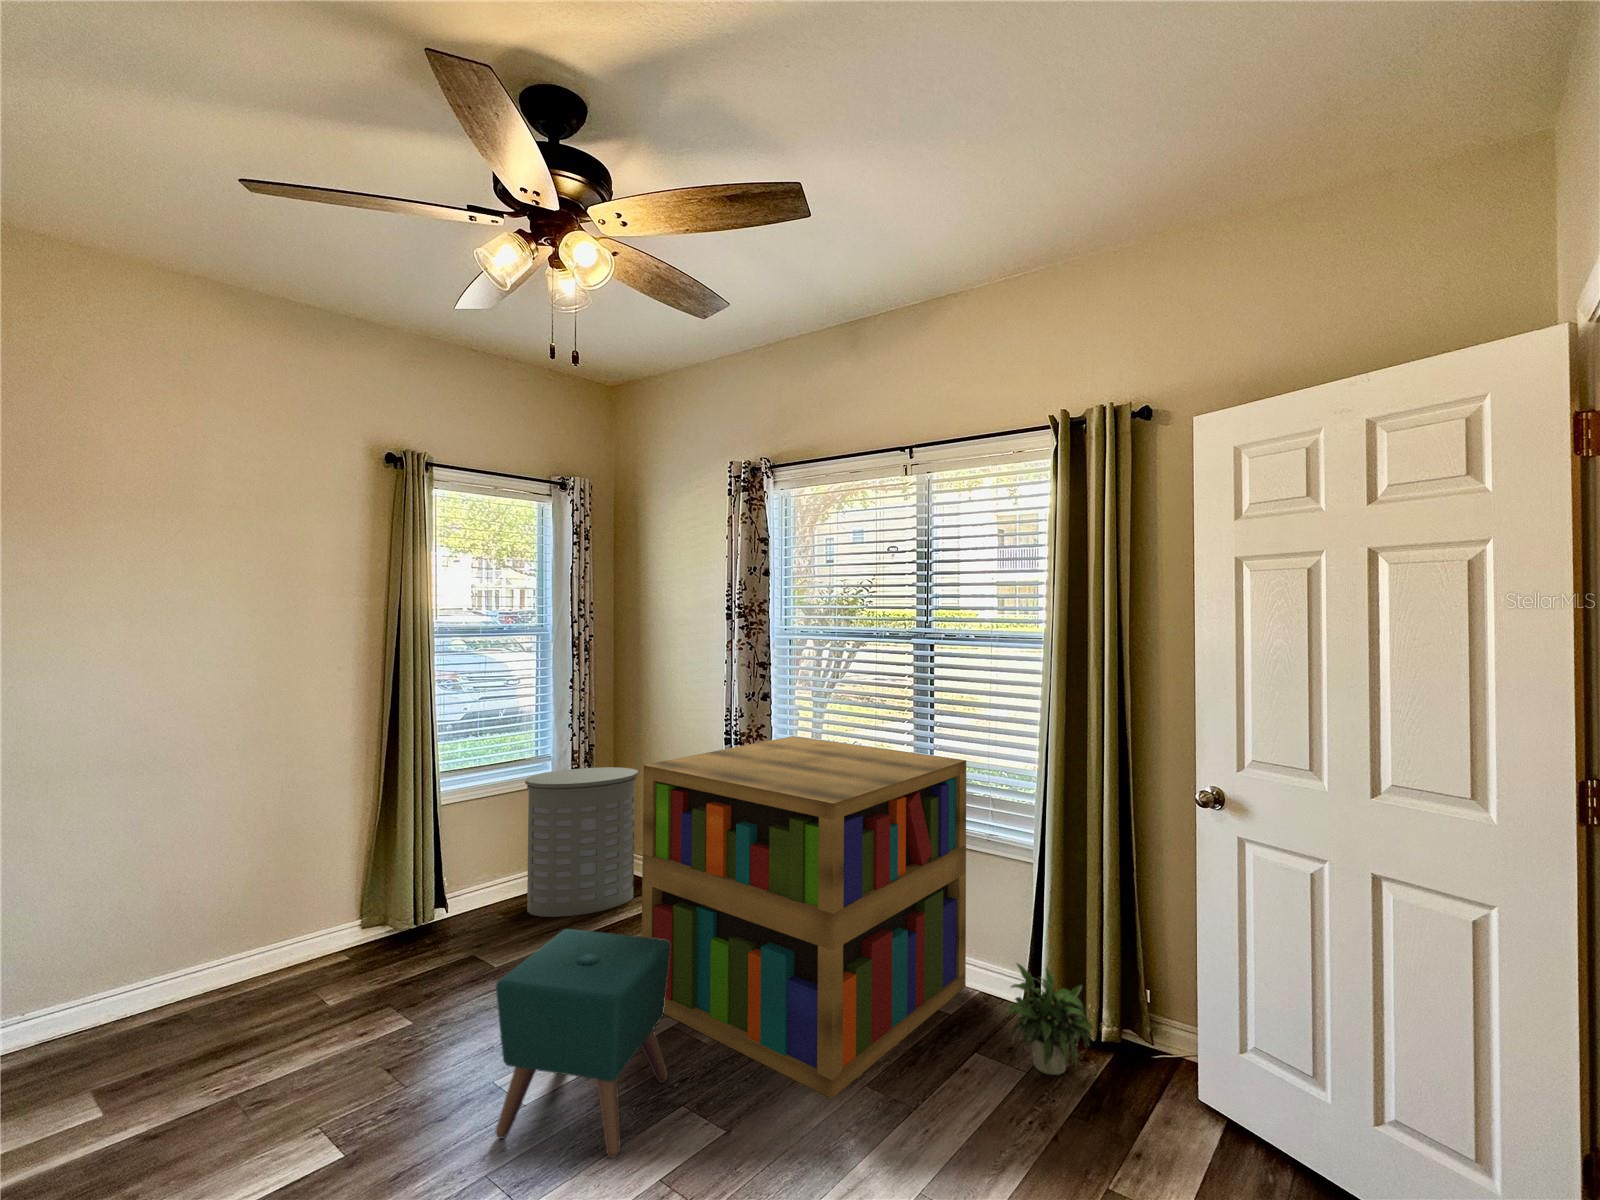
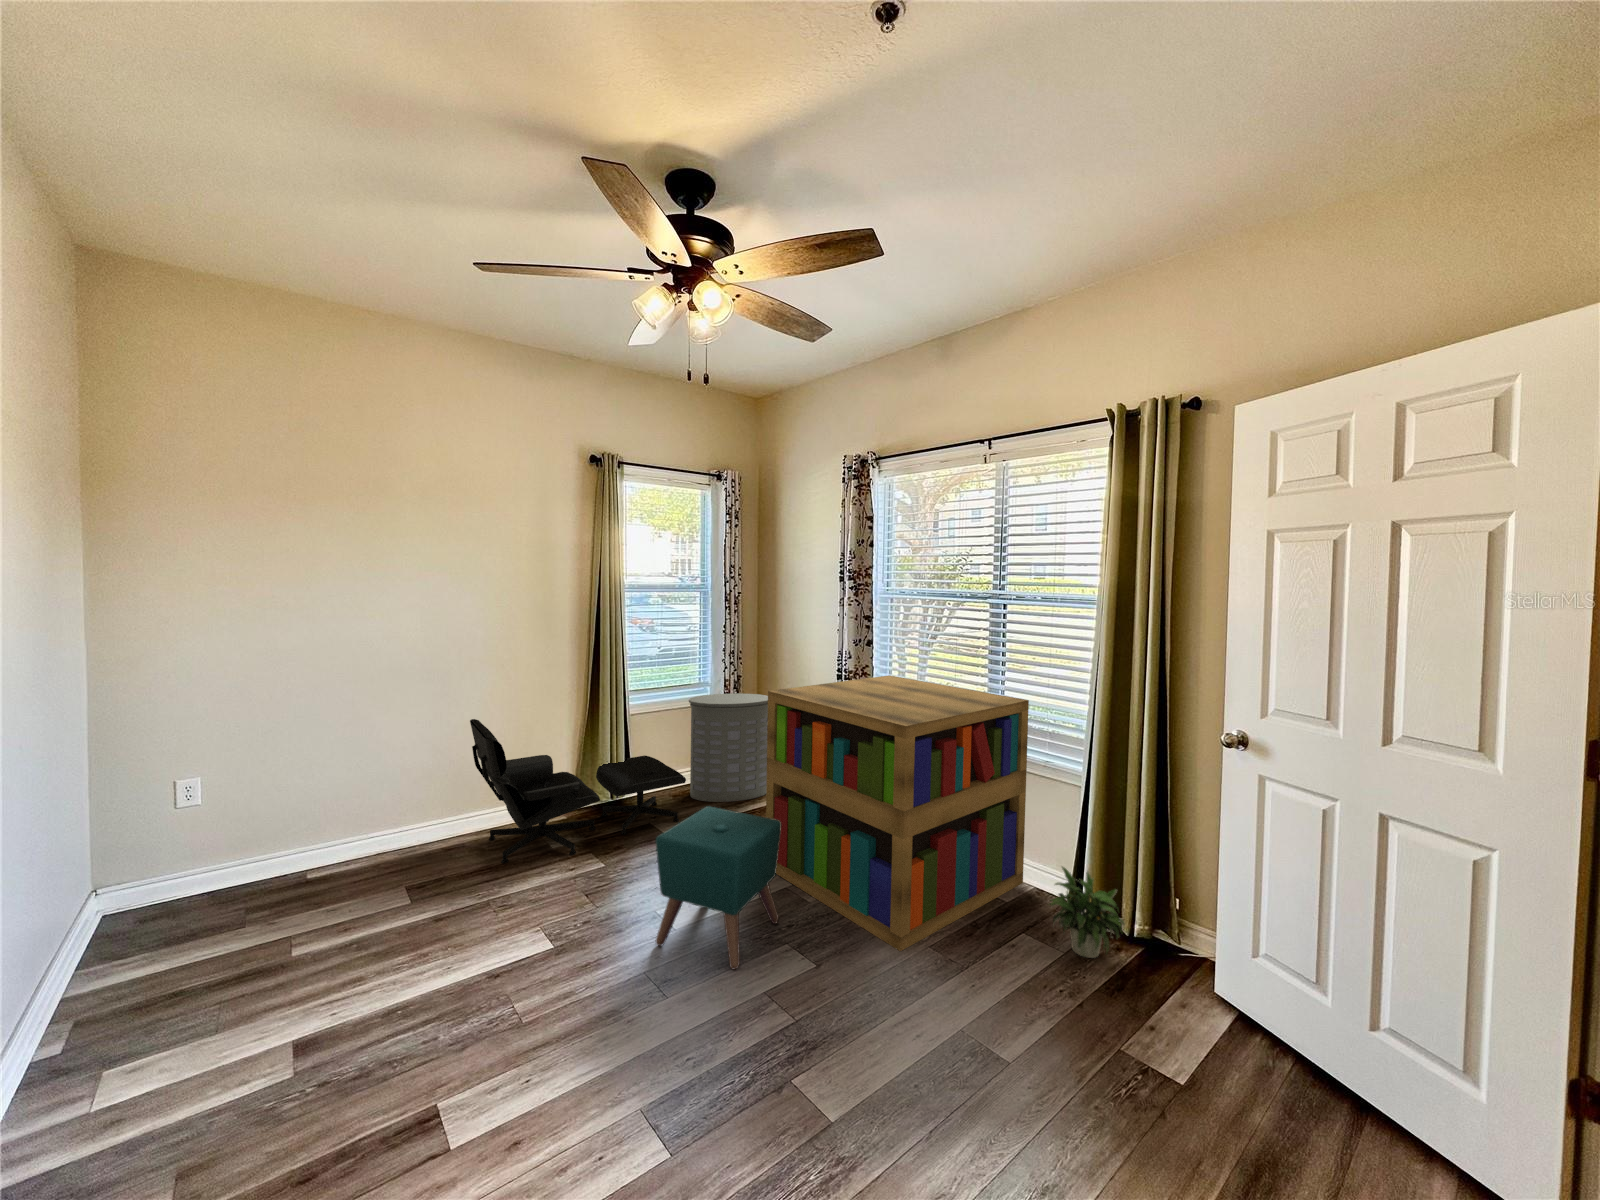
lounge chair: none [194,828,525,1040] -> present [470,719,686,863]

